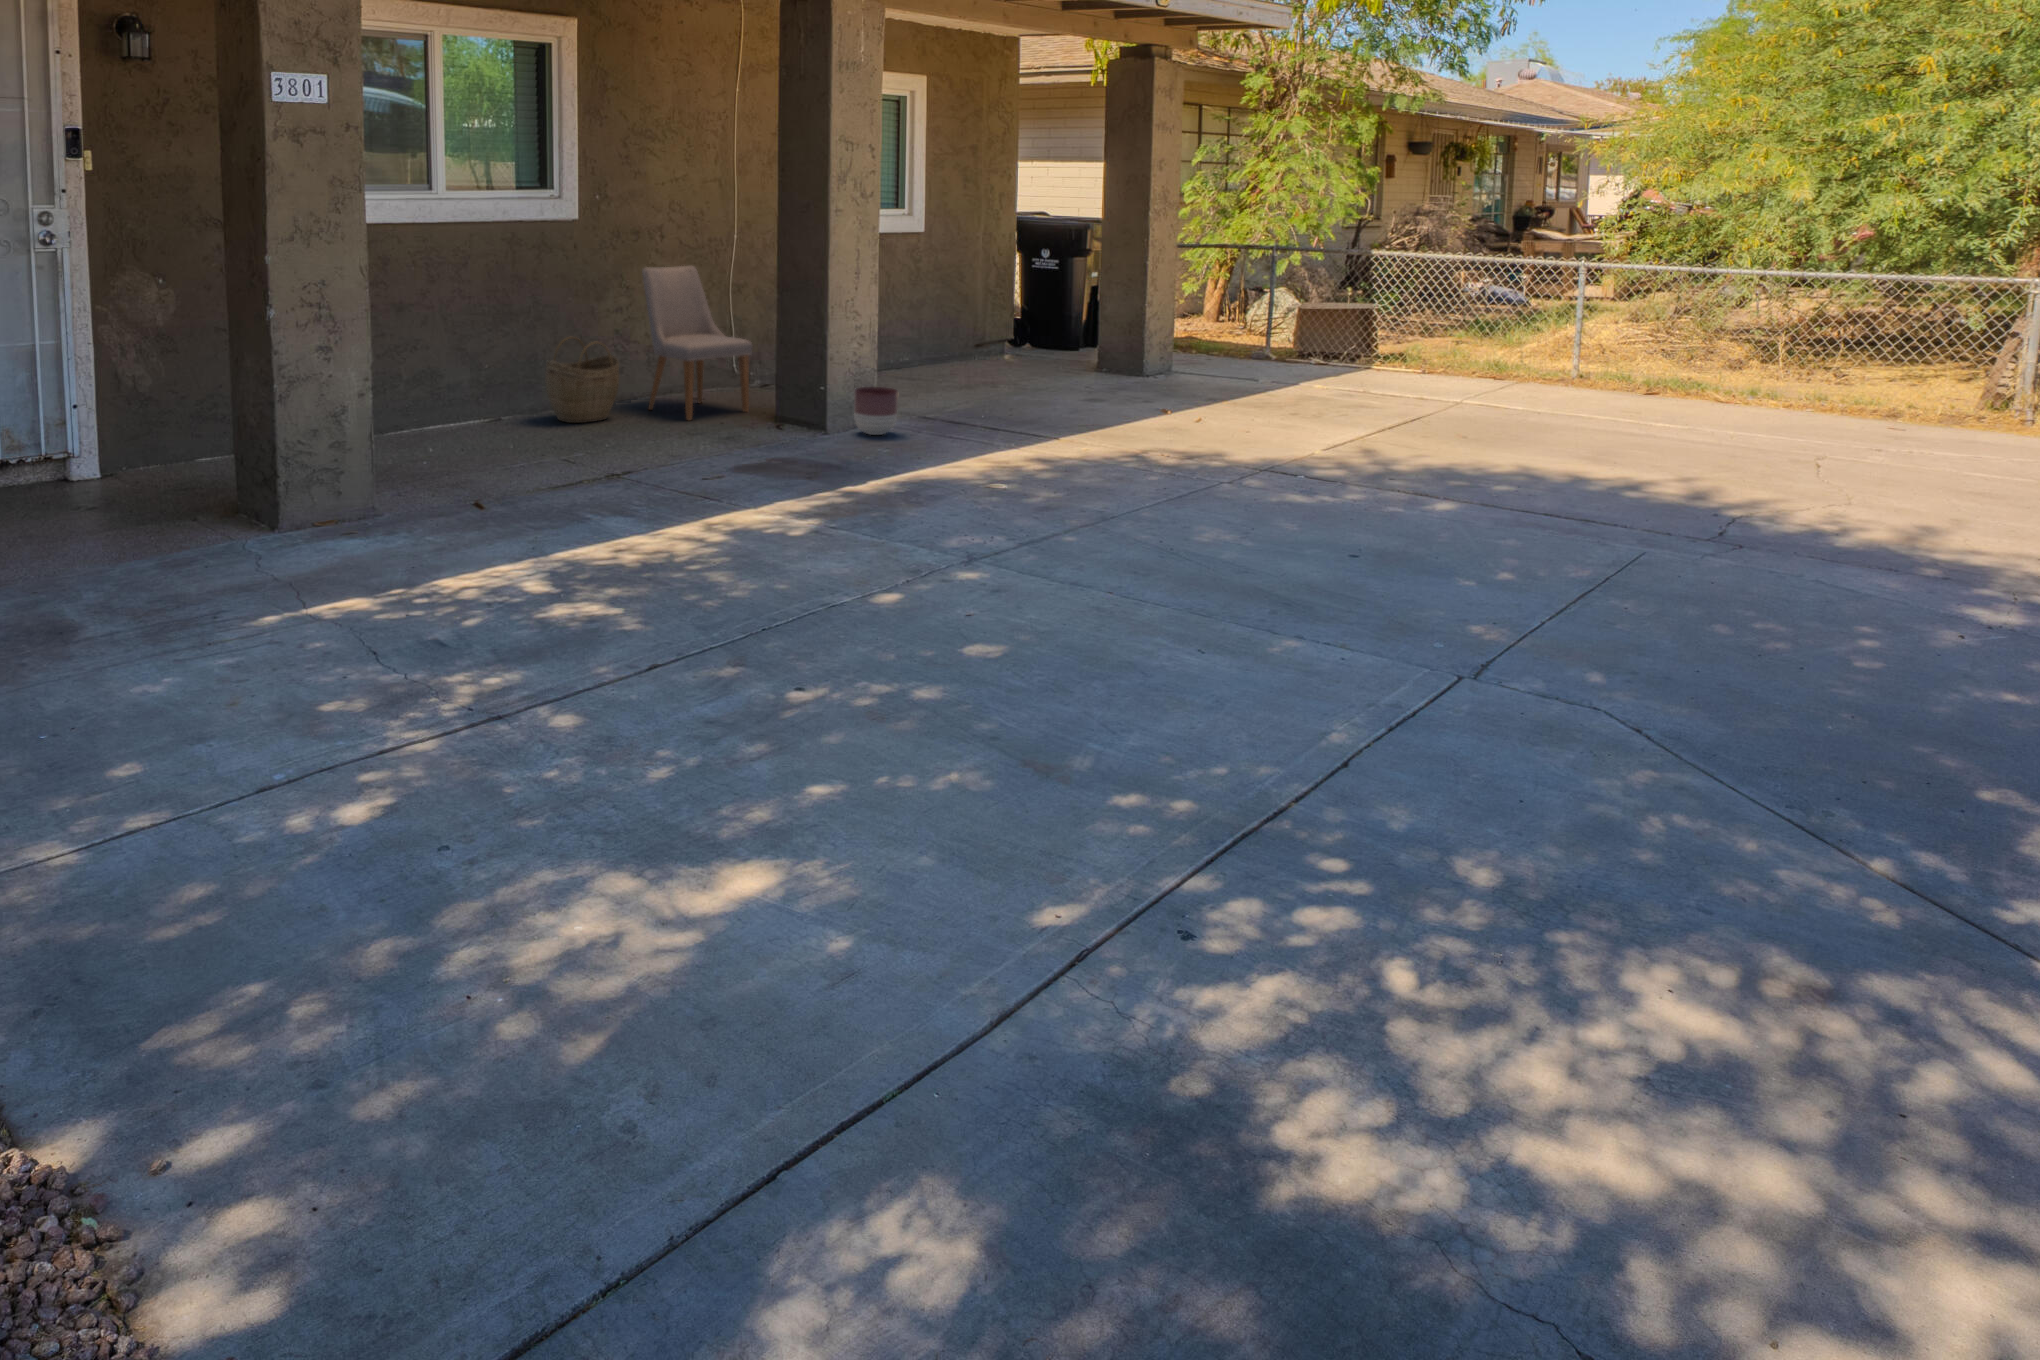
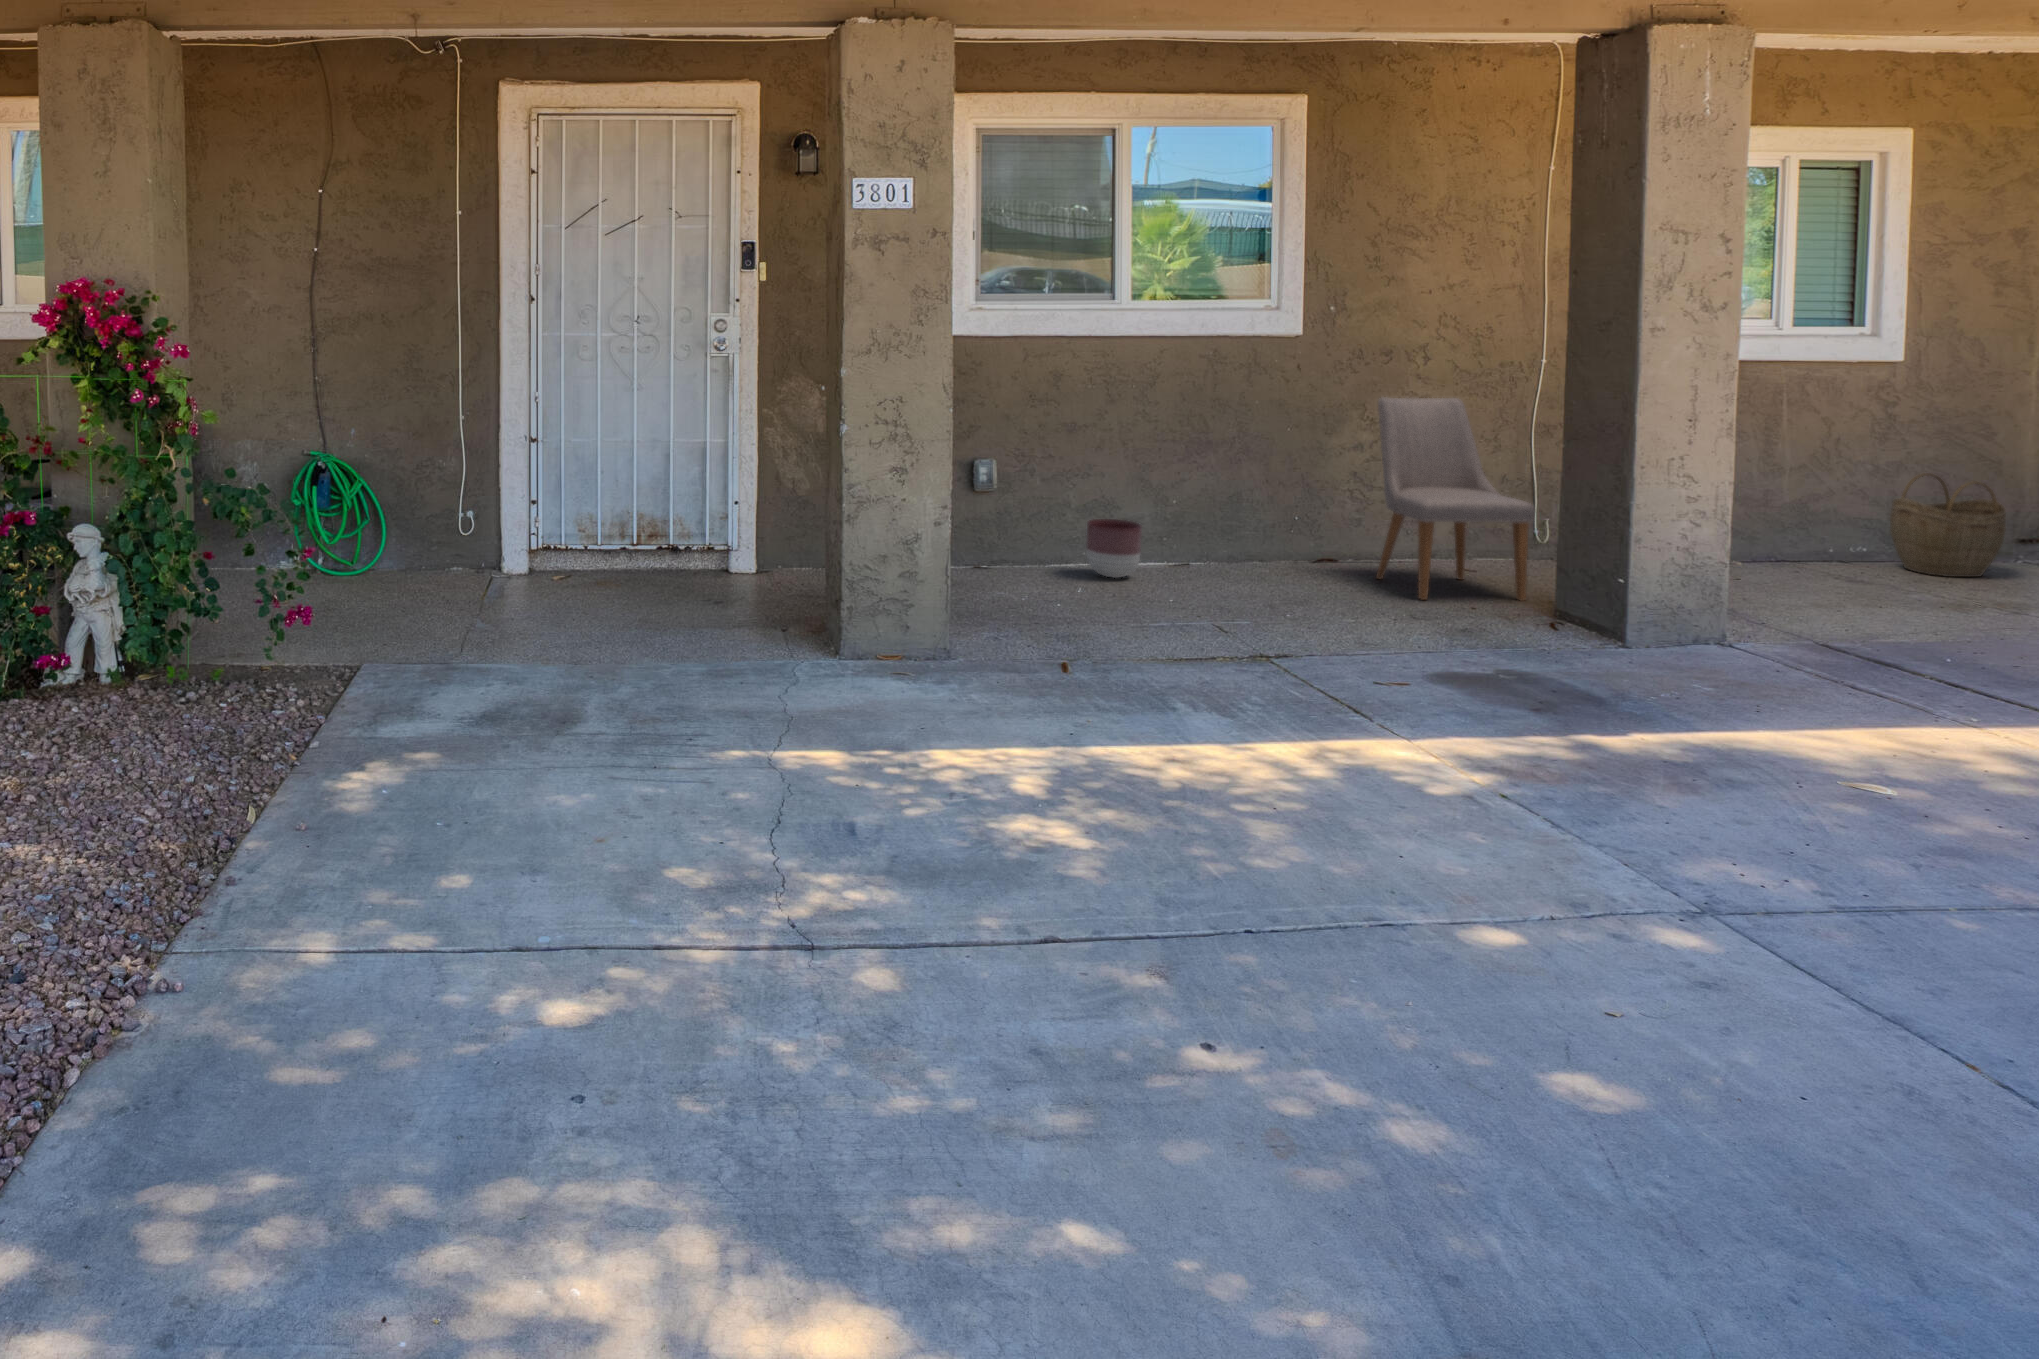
woven basket: present [545,337,619,423] -> present [1890,473,2006,577]
planter: present [854,387,898,435] -> present [1086,519,1142,578]

